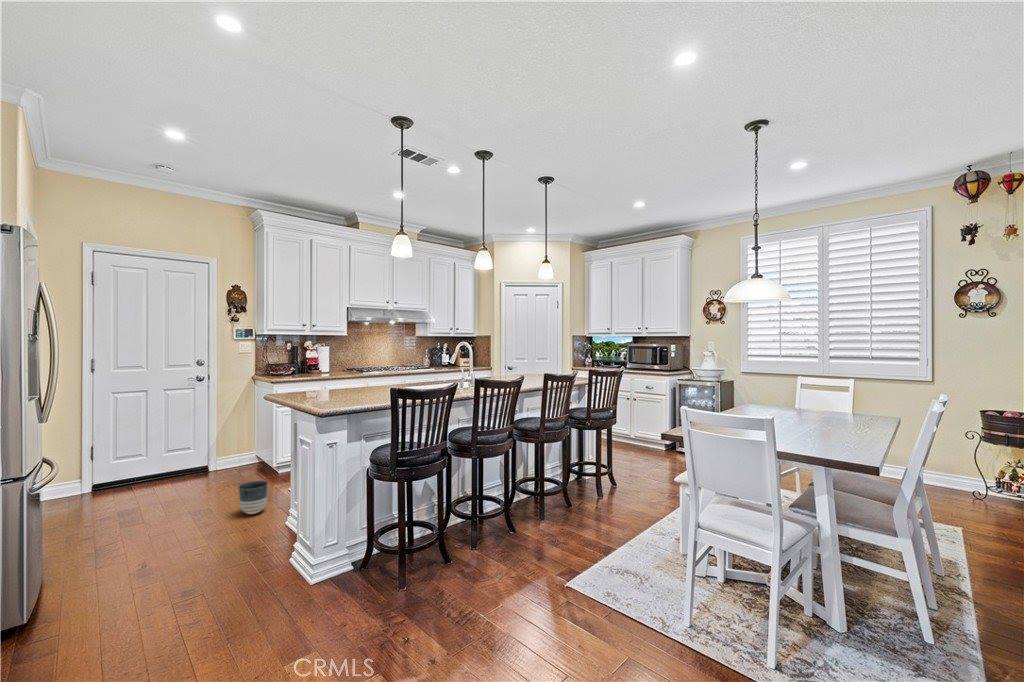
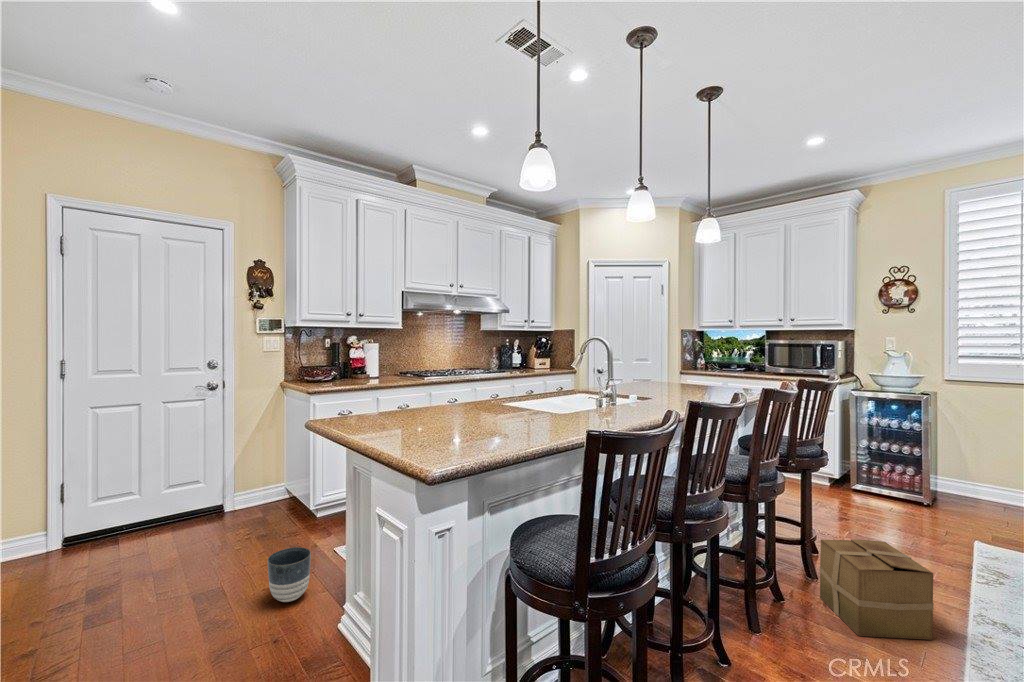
cardboard box: none [597,470,646,522] -> present [820,539,934,640]

